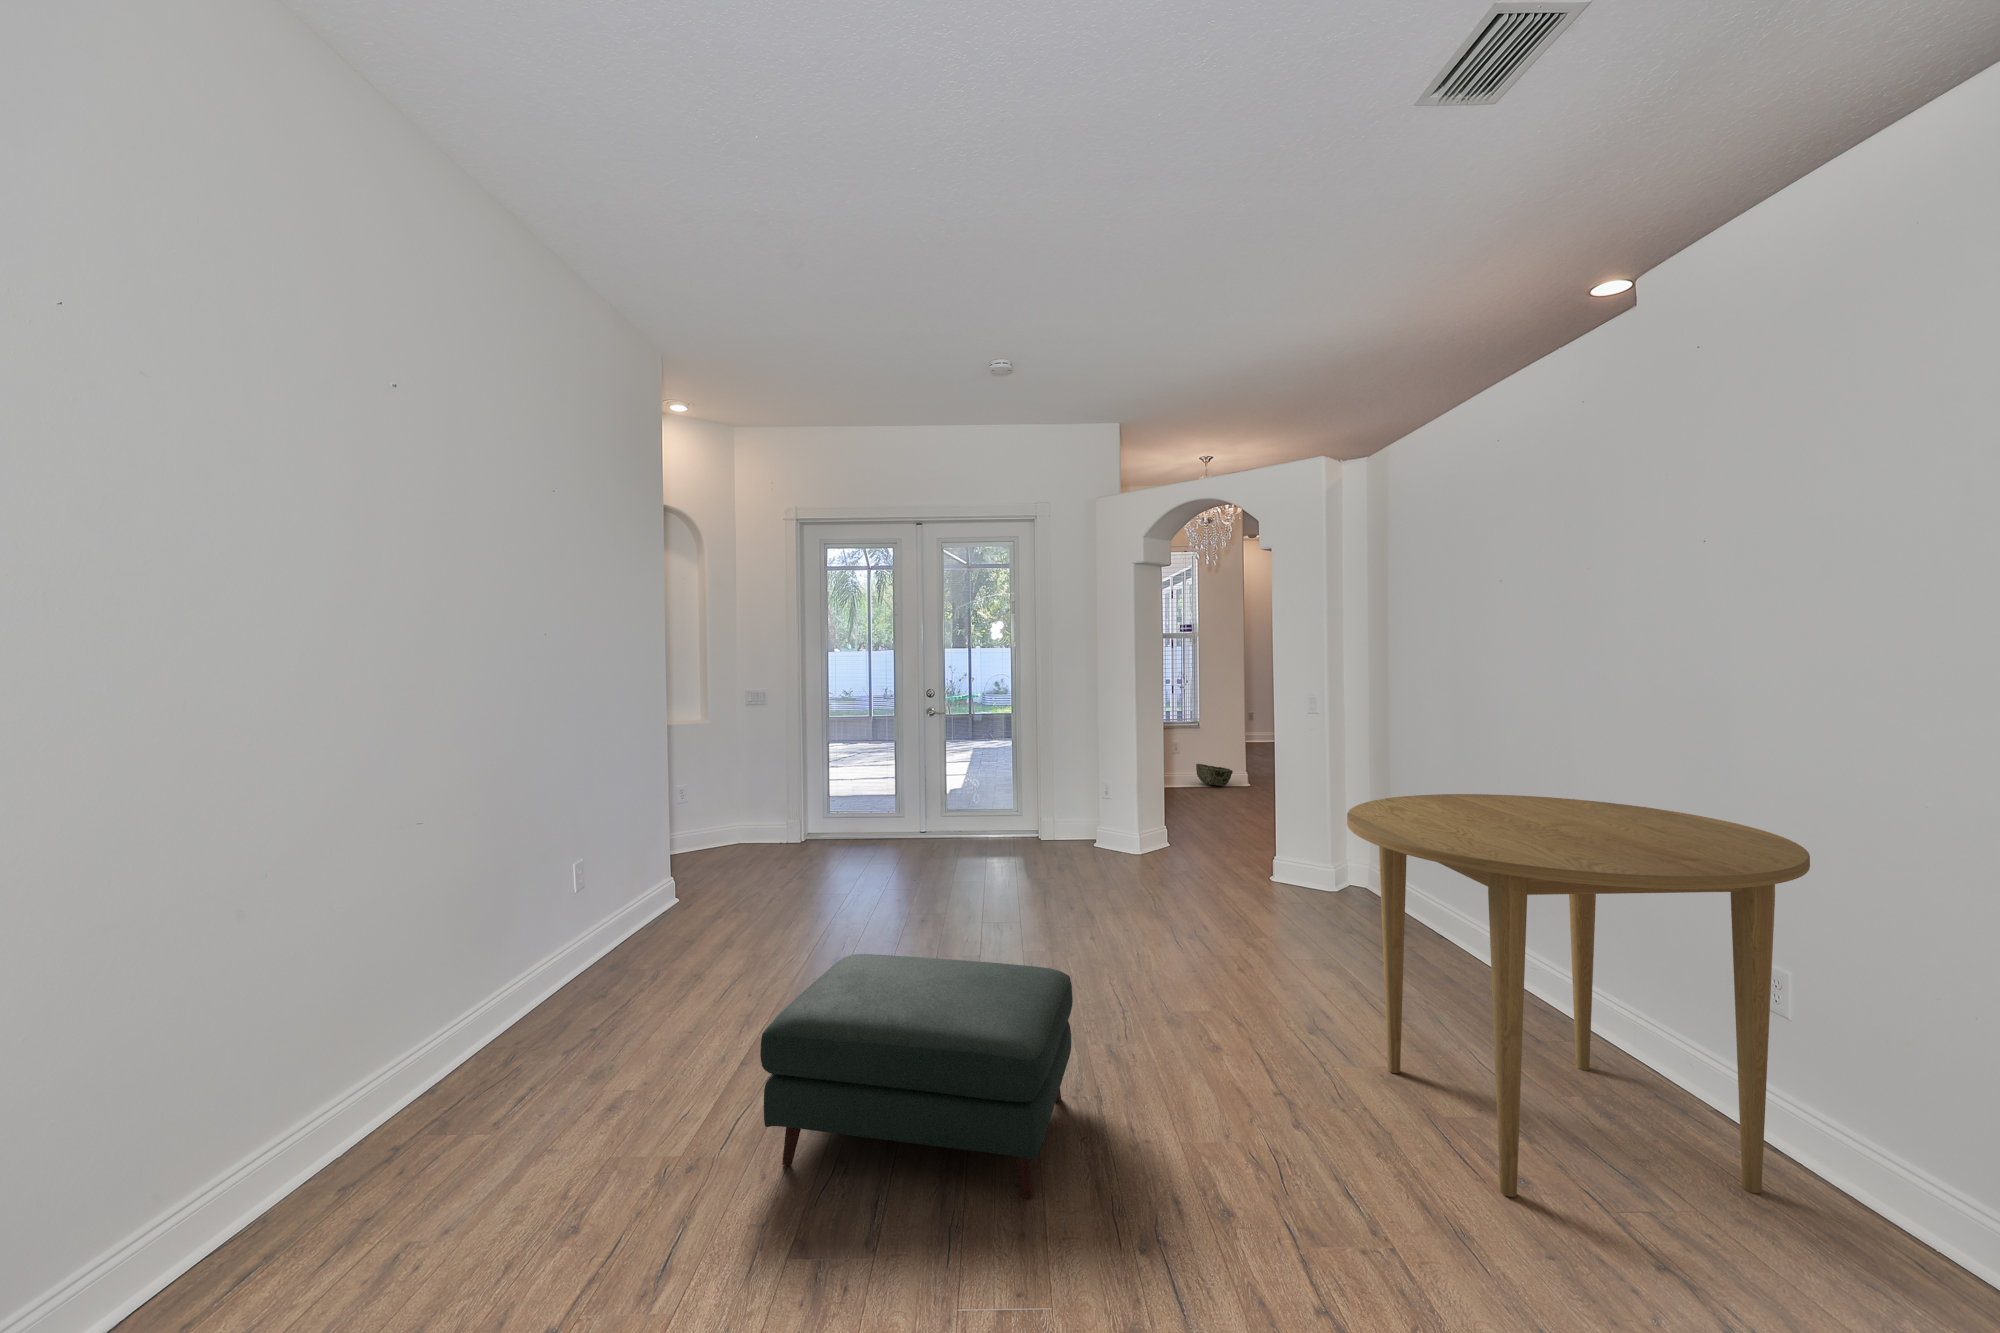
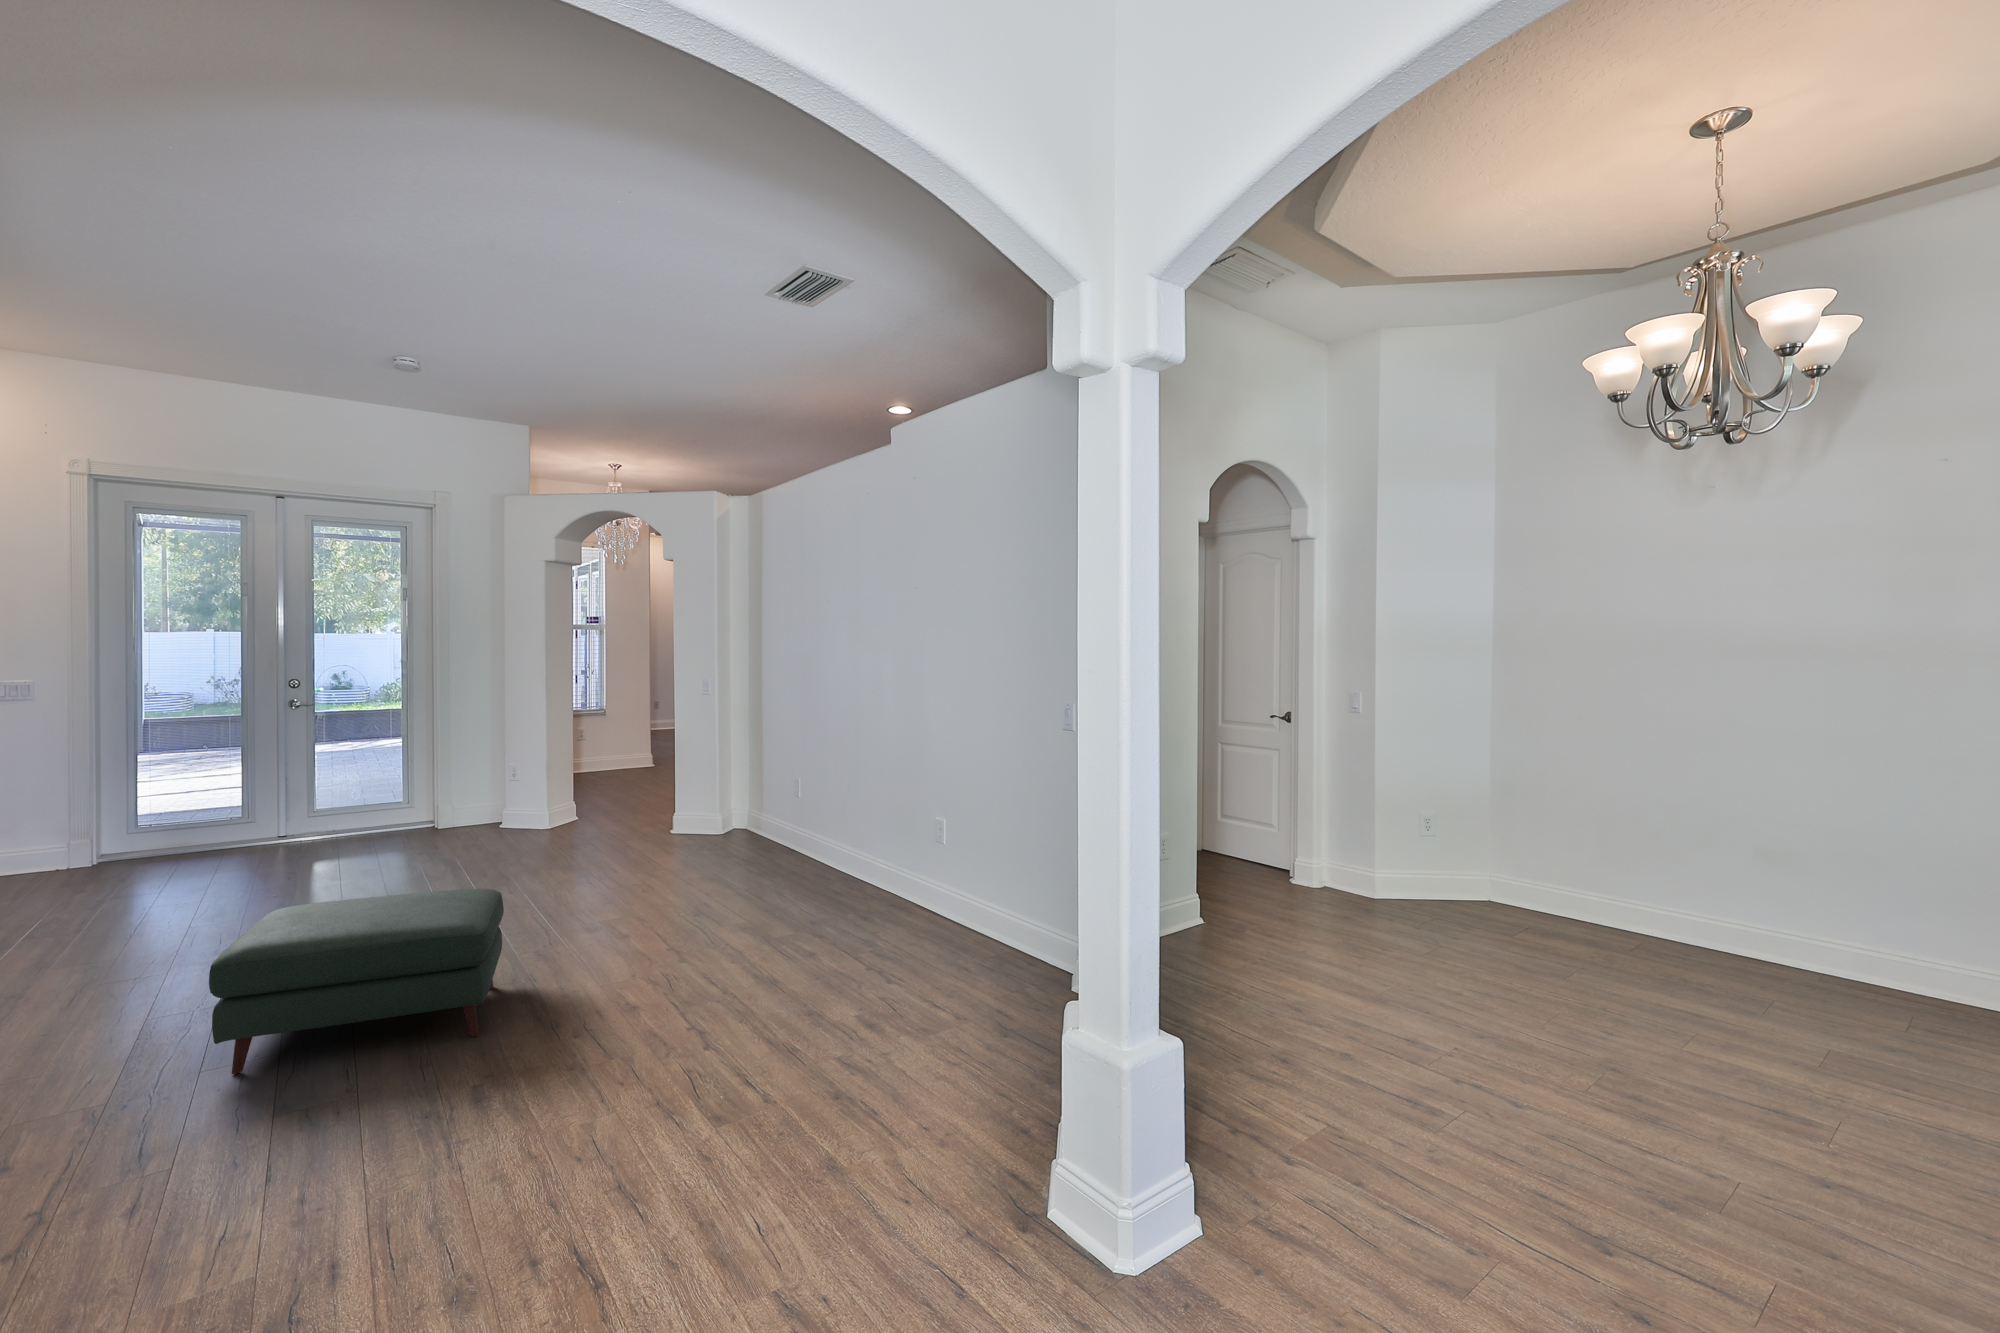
woven basket: present [1196,764,1233,786] -> none [604,750,641,770]
dining table: present [1347,794,1810,1197] -> none [711,739,941,962]

